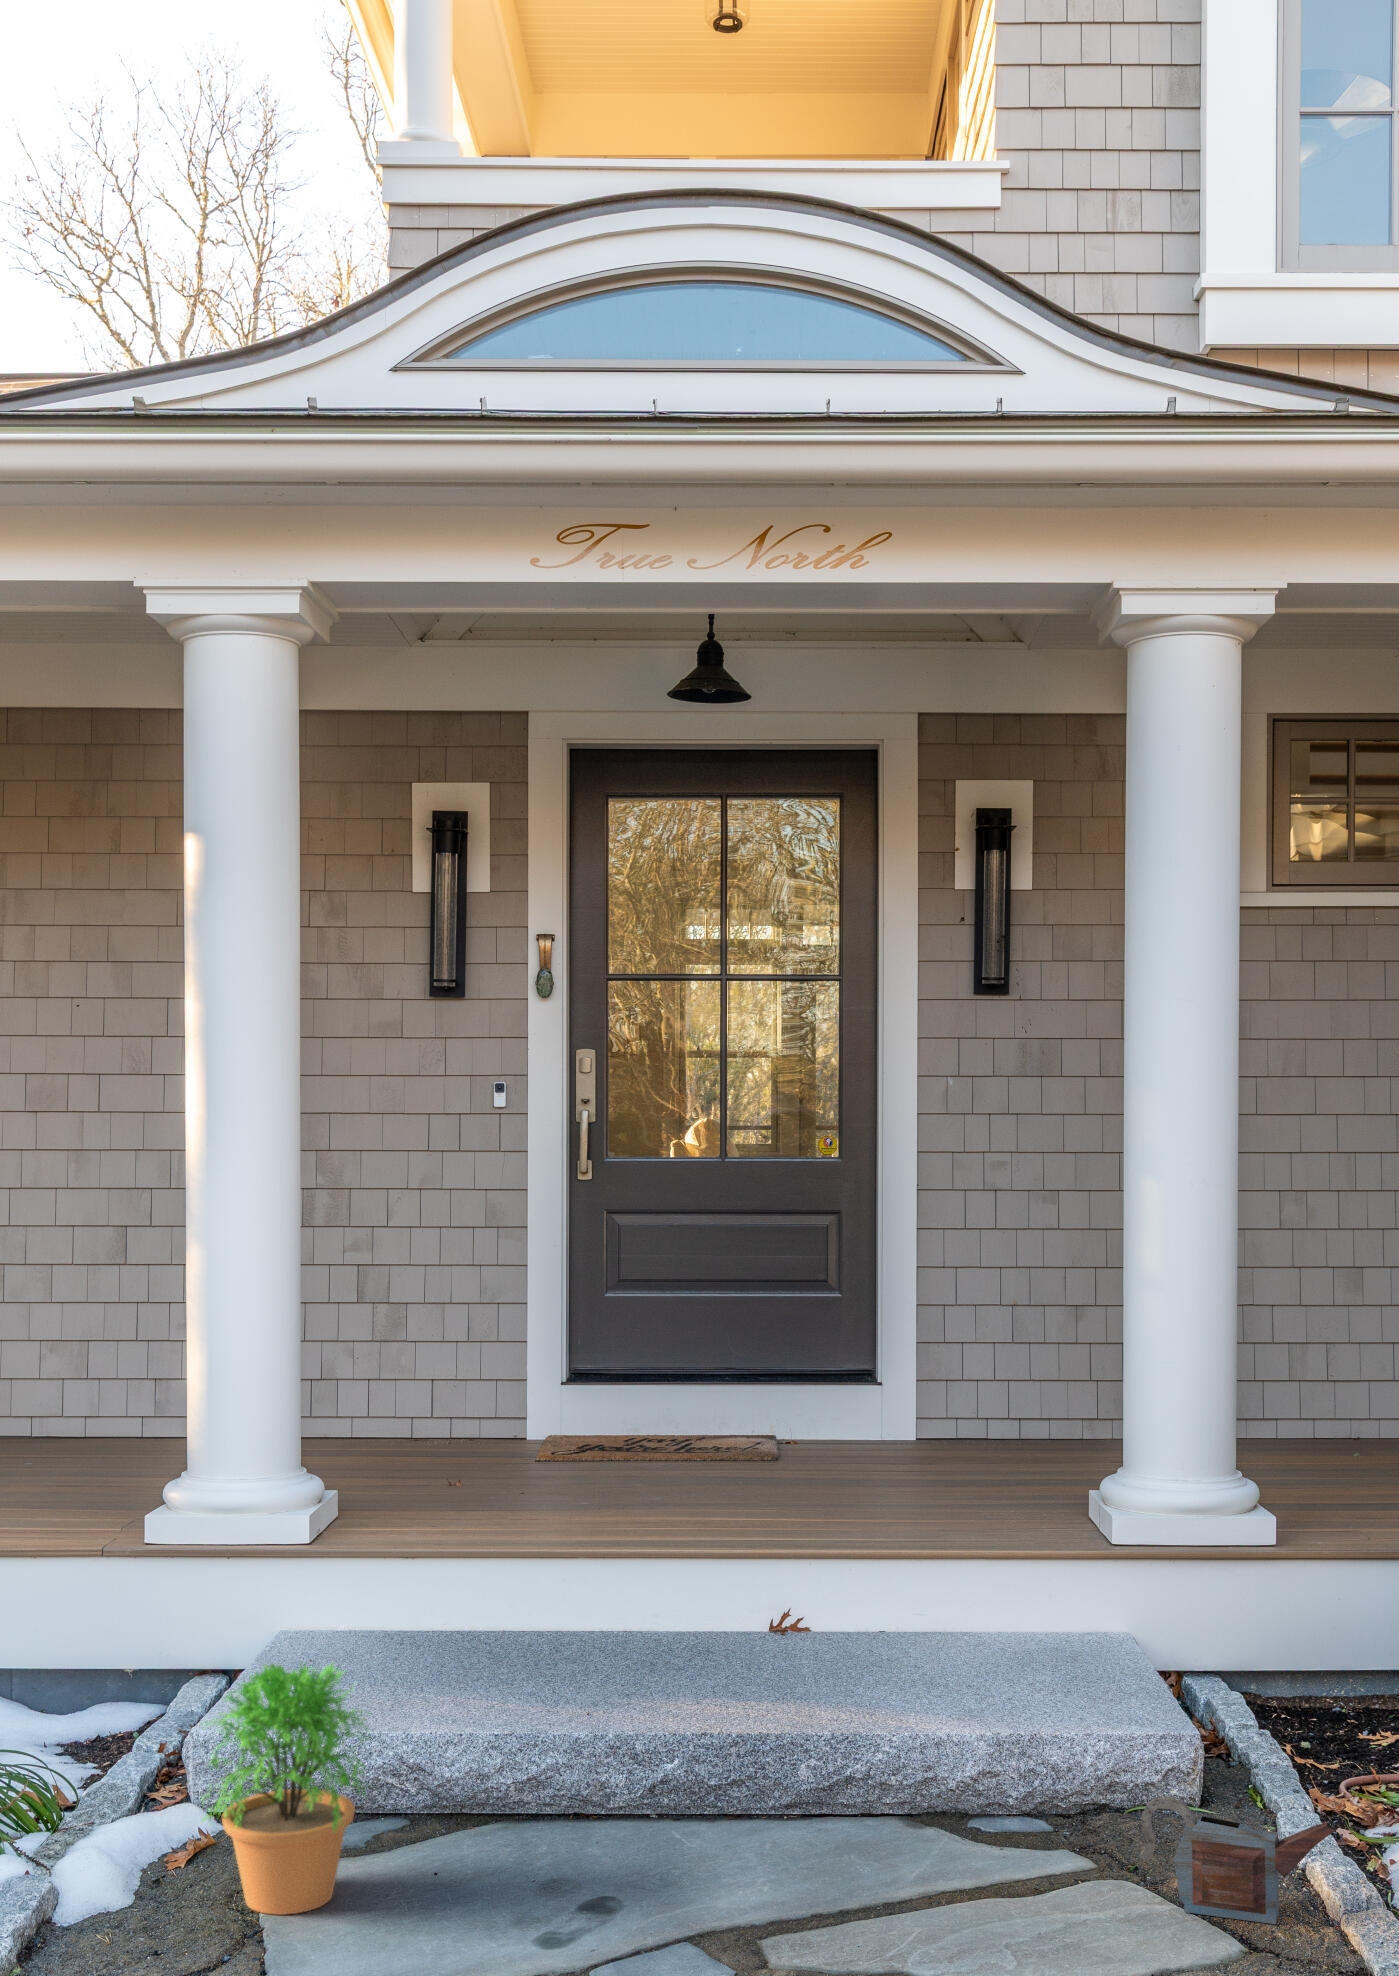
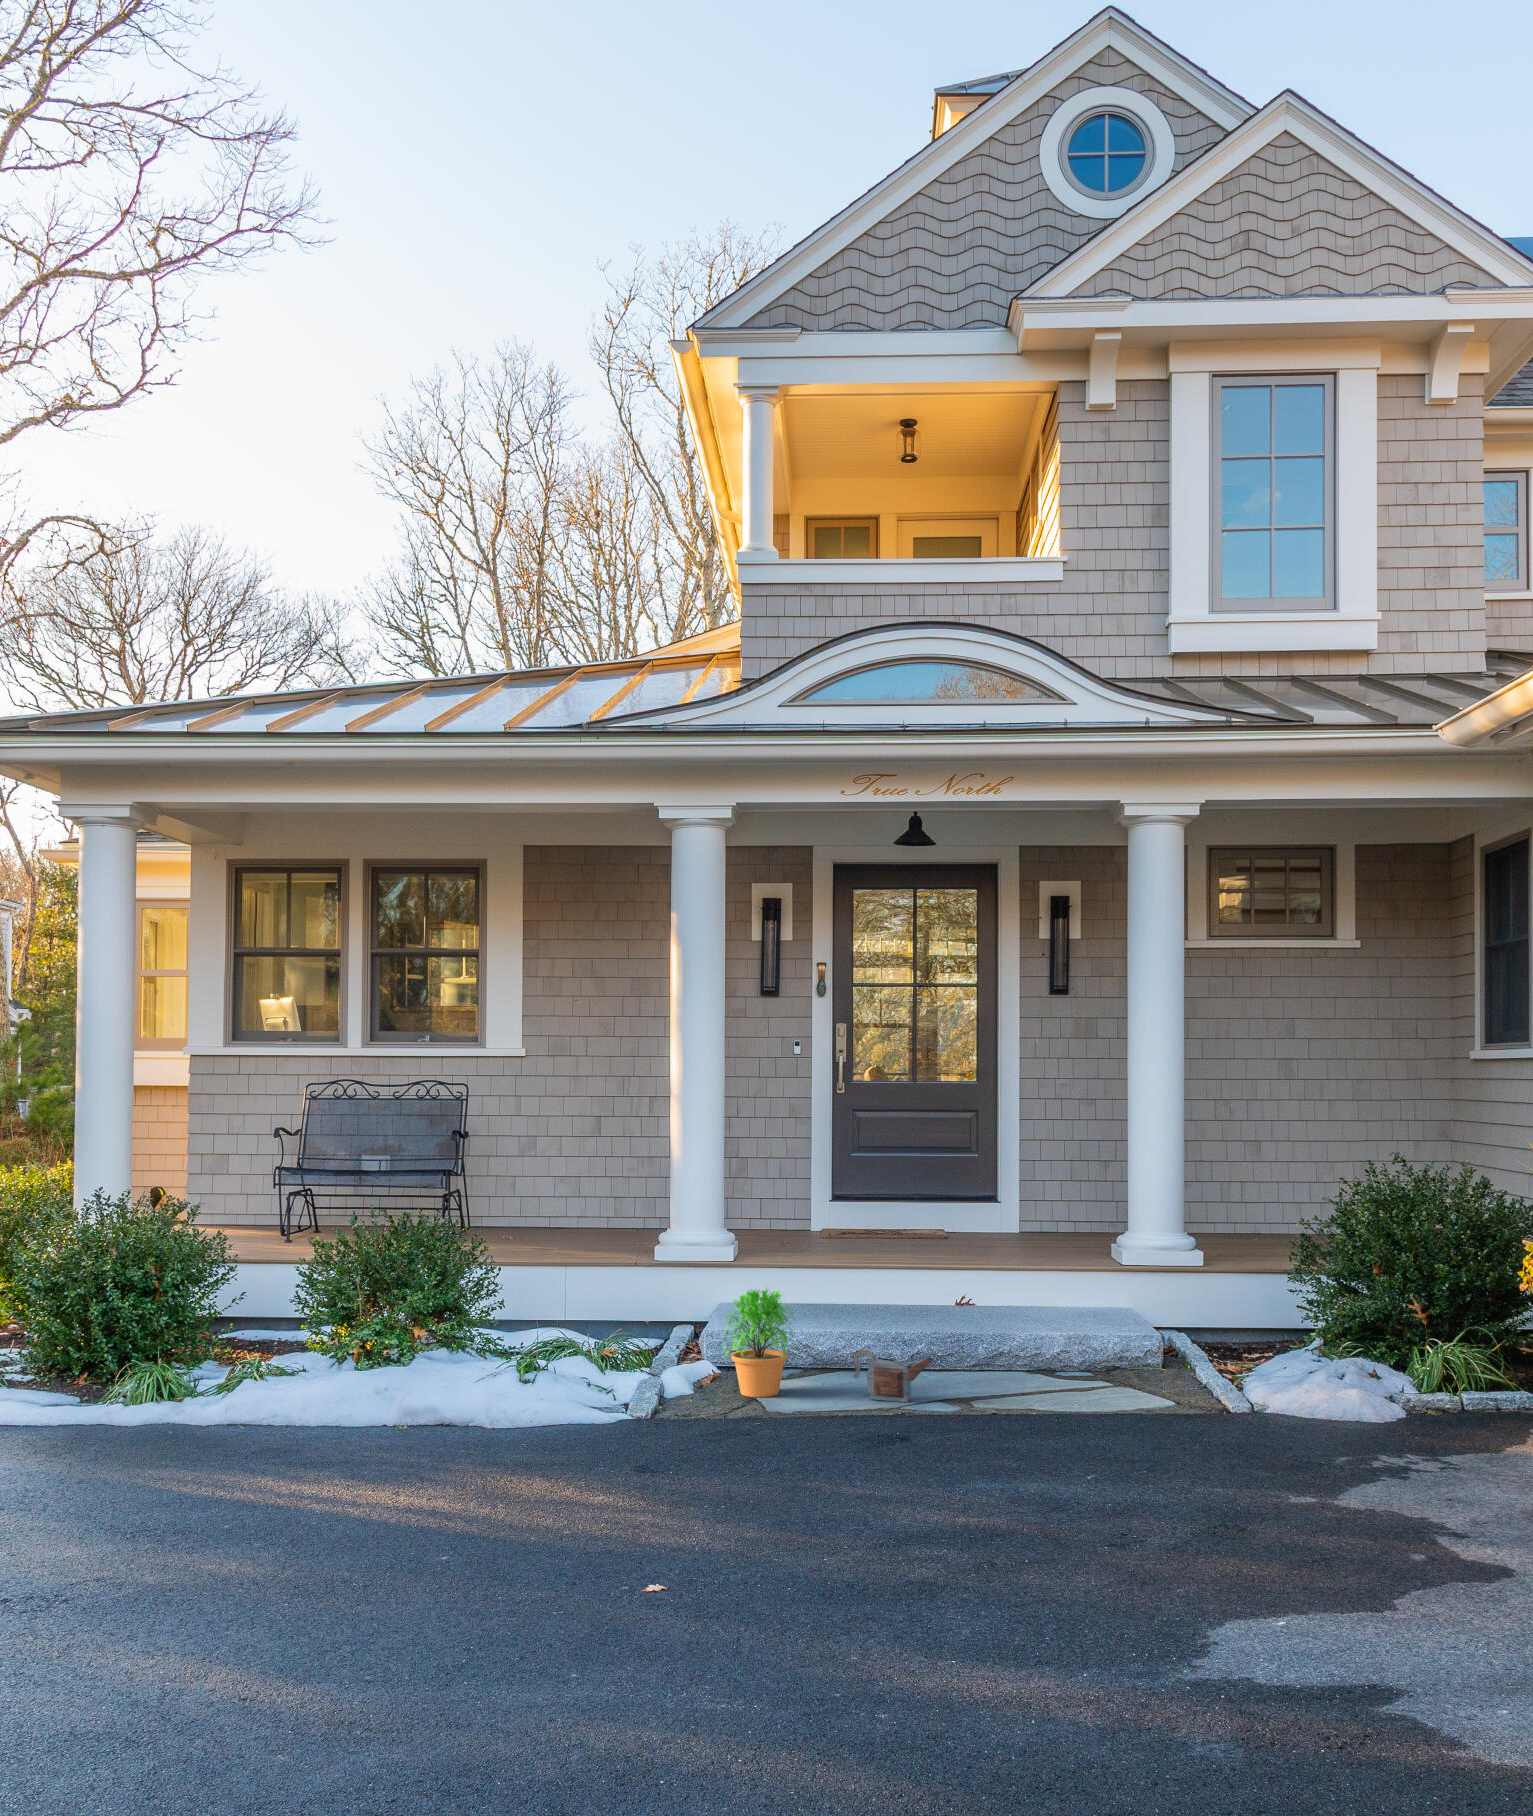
watering can: present [1139,1797,1336,1924] -> present [853,1350,933,1402]

